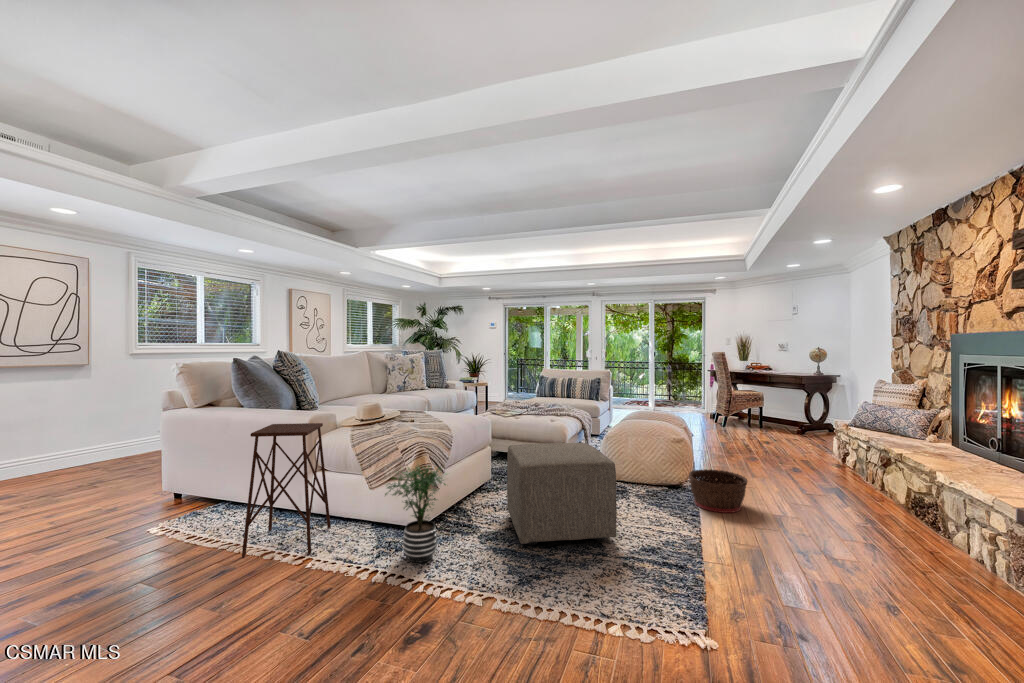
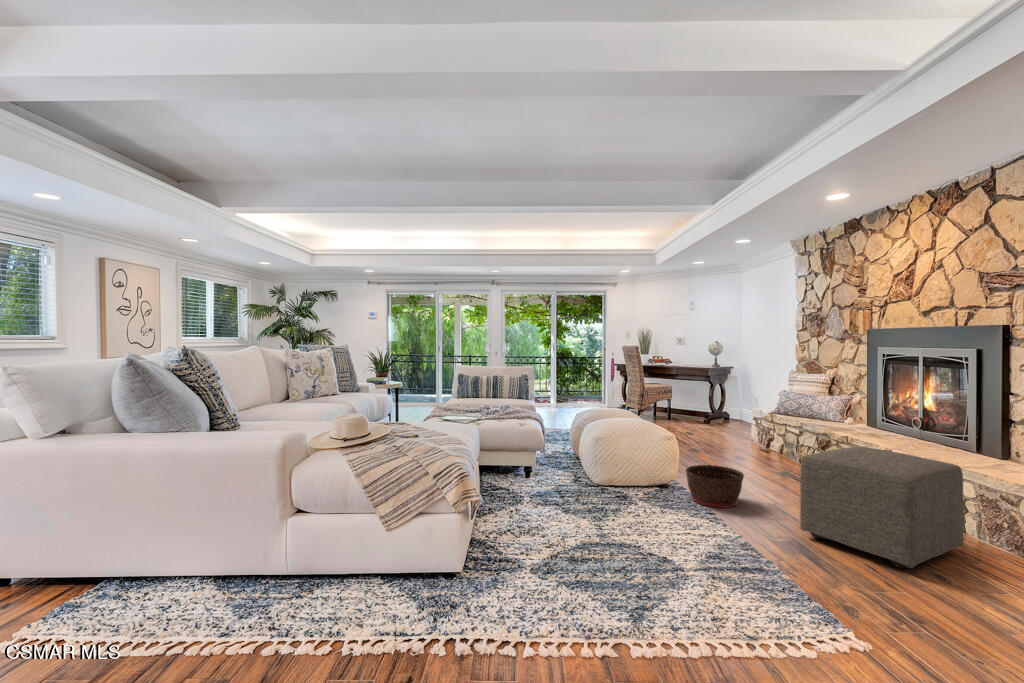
side table: present [242,423,331,557] -> none [223,449,329,658]
ottoman: present [507,443,617,545] -> present [800,447,964,568]
potted plant: present [385,465,447,563] -> none [435,489,516,617]

